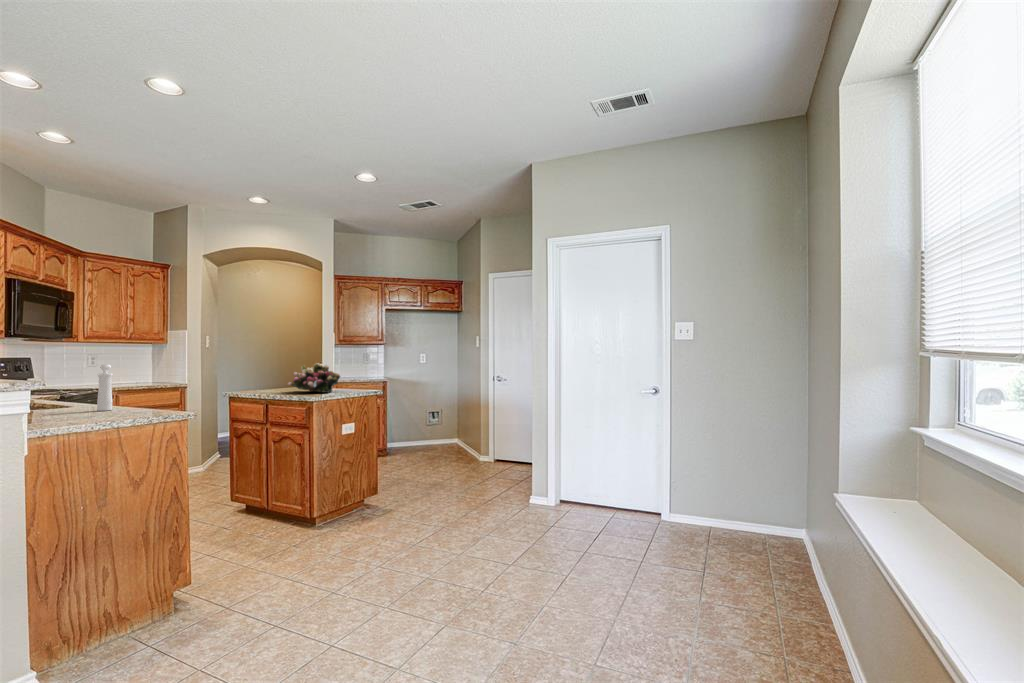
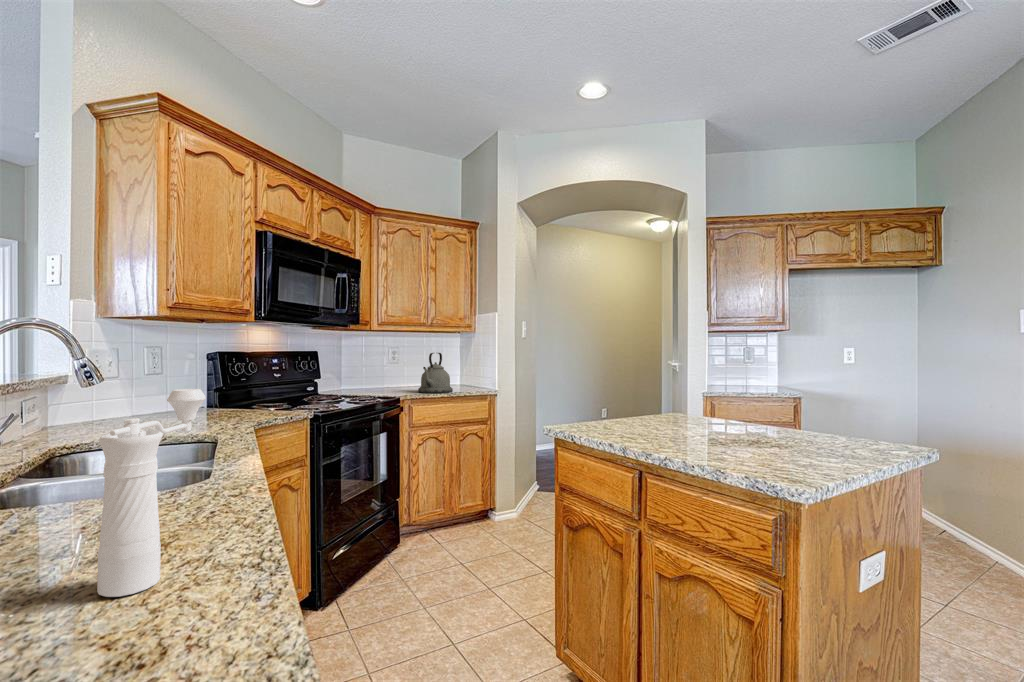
kettle: none [122,359,152,387] -> present [418,353,453,393]
flower arrangement: present [288,363,340,393] -> none [685,373,827,456]

